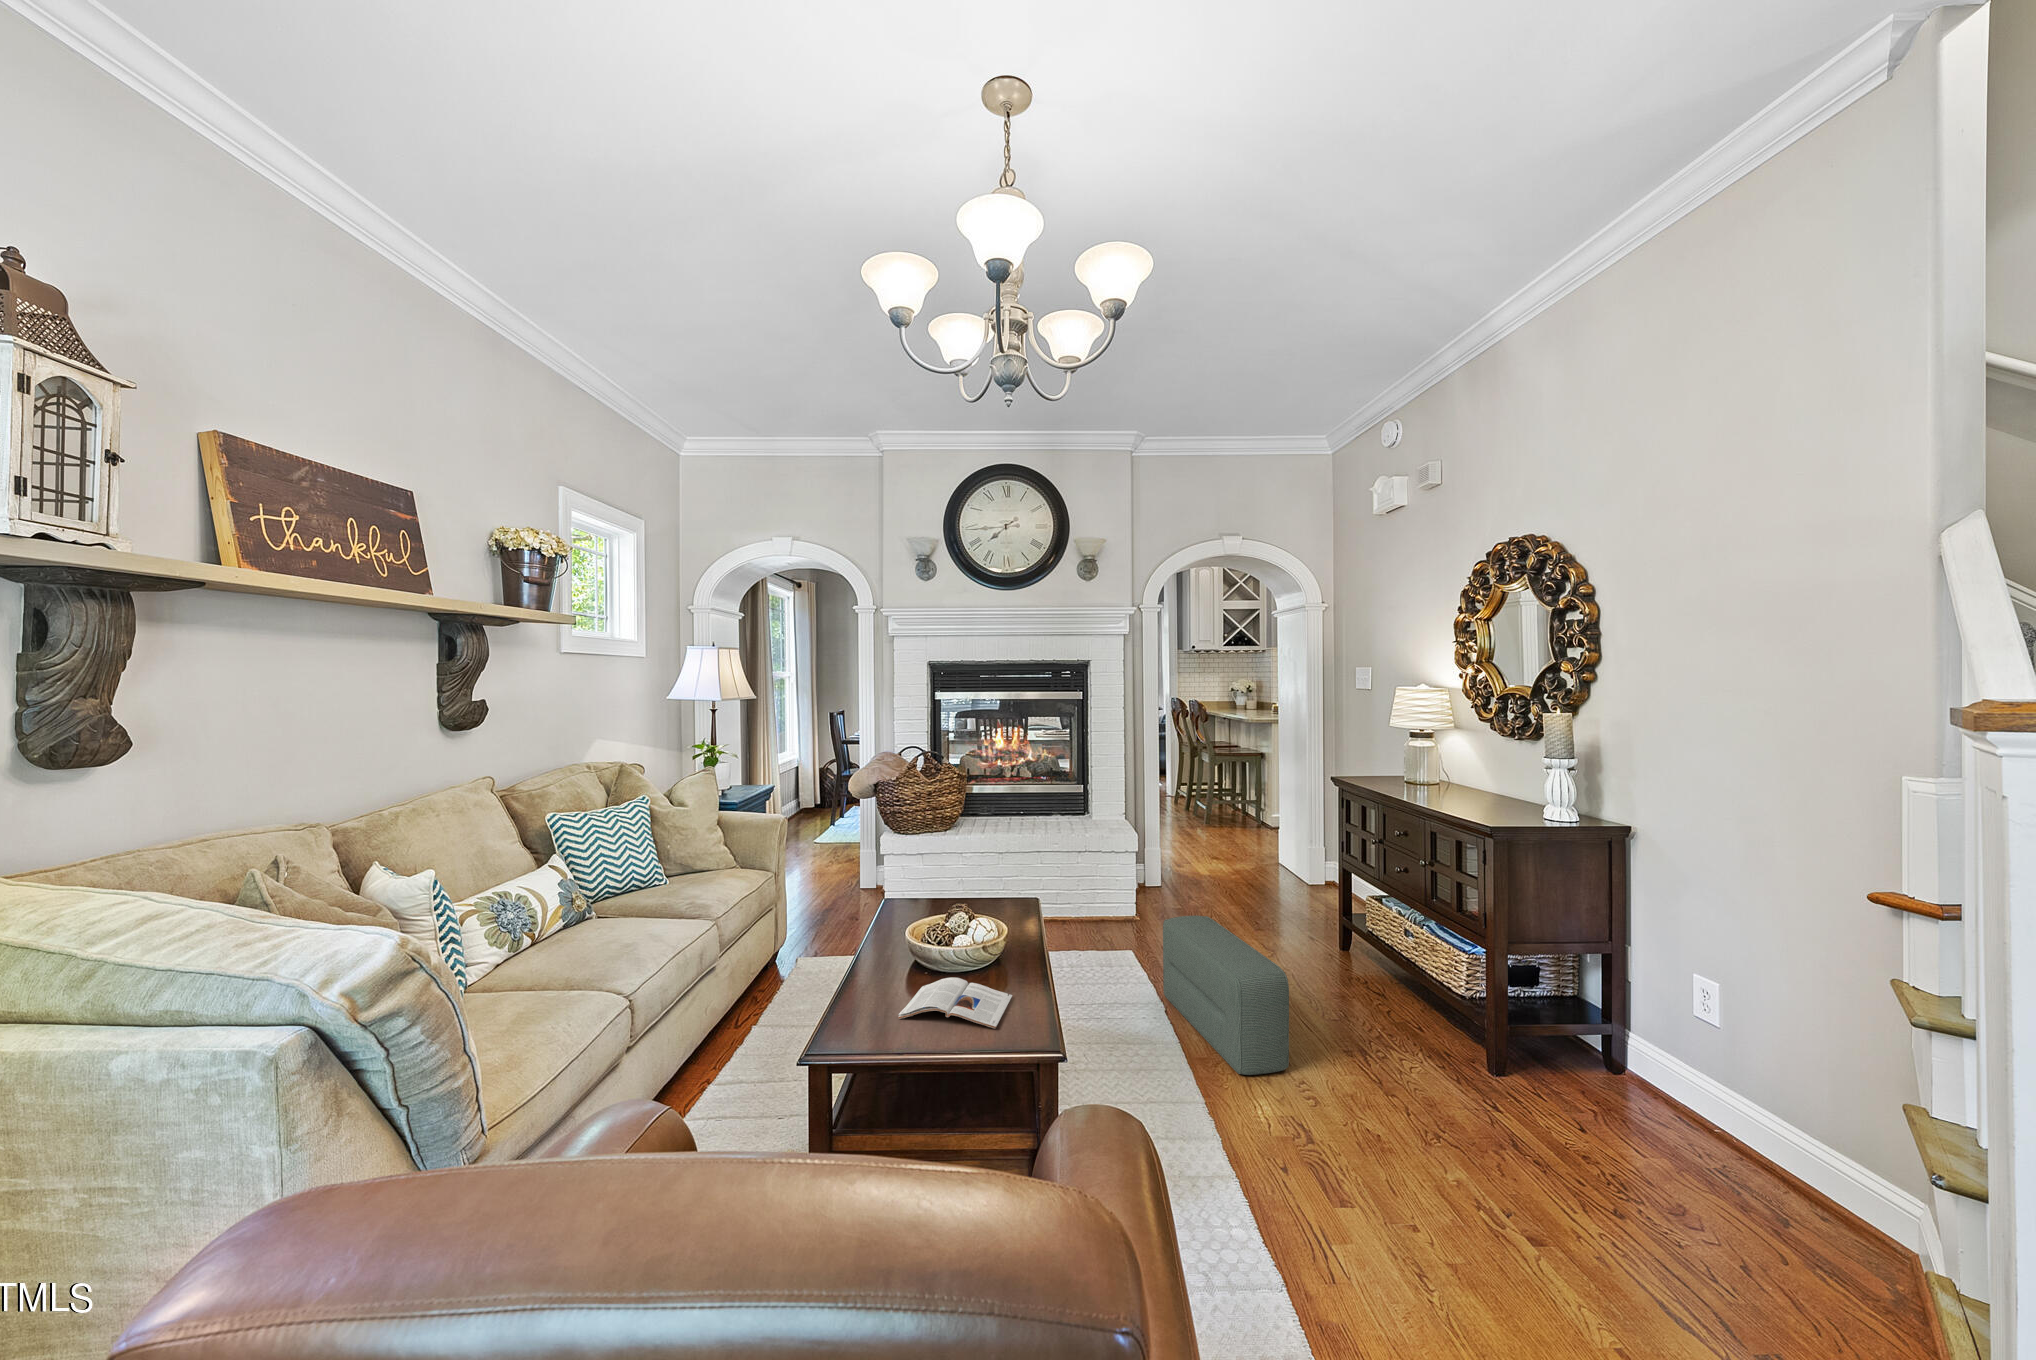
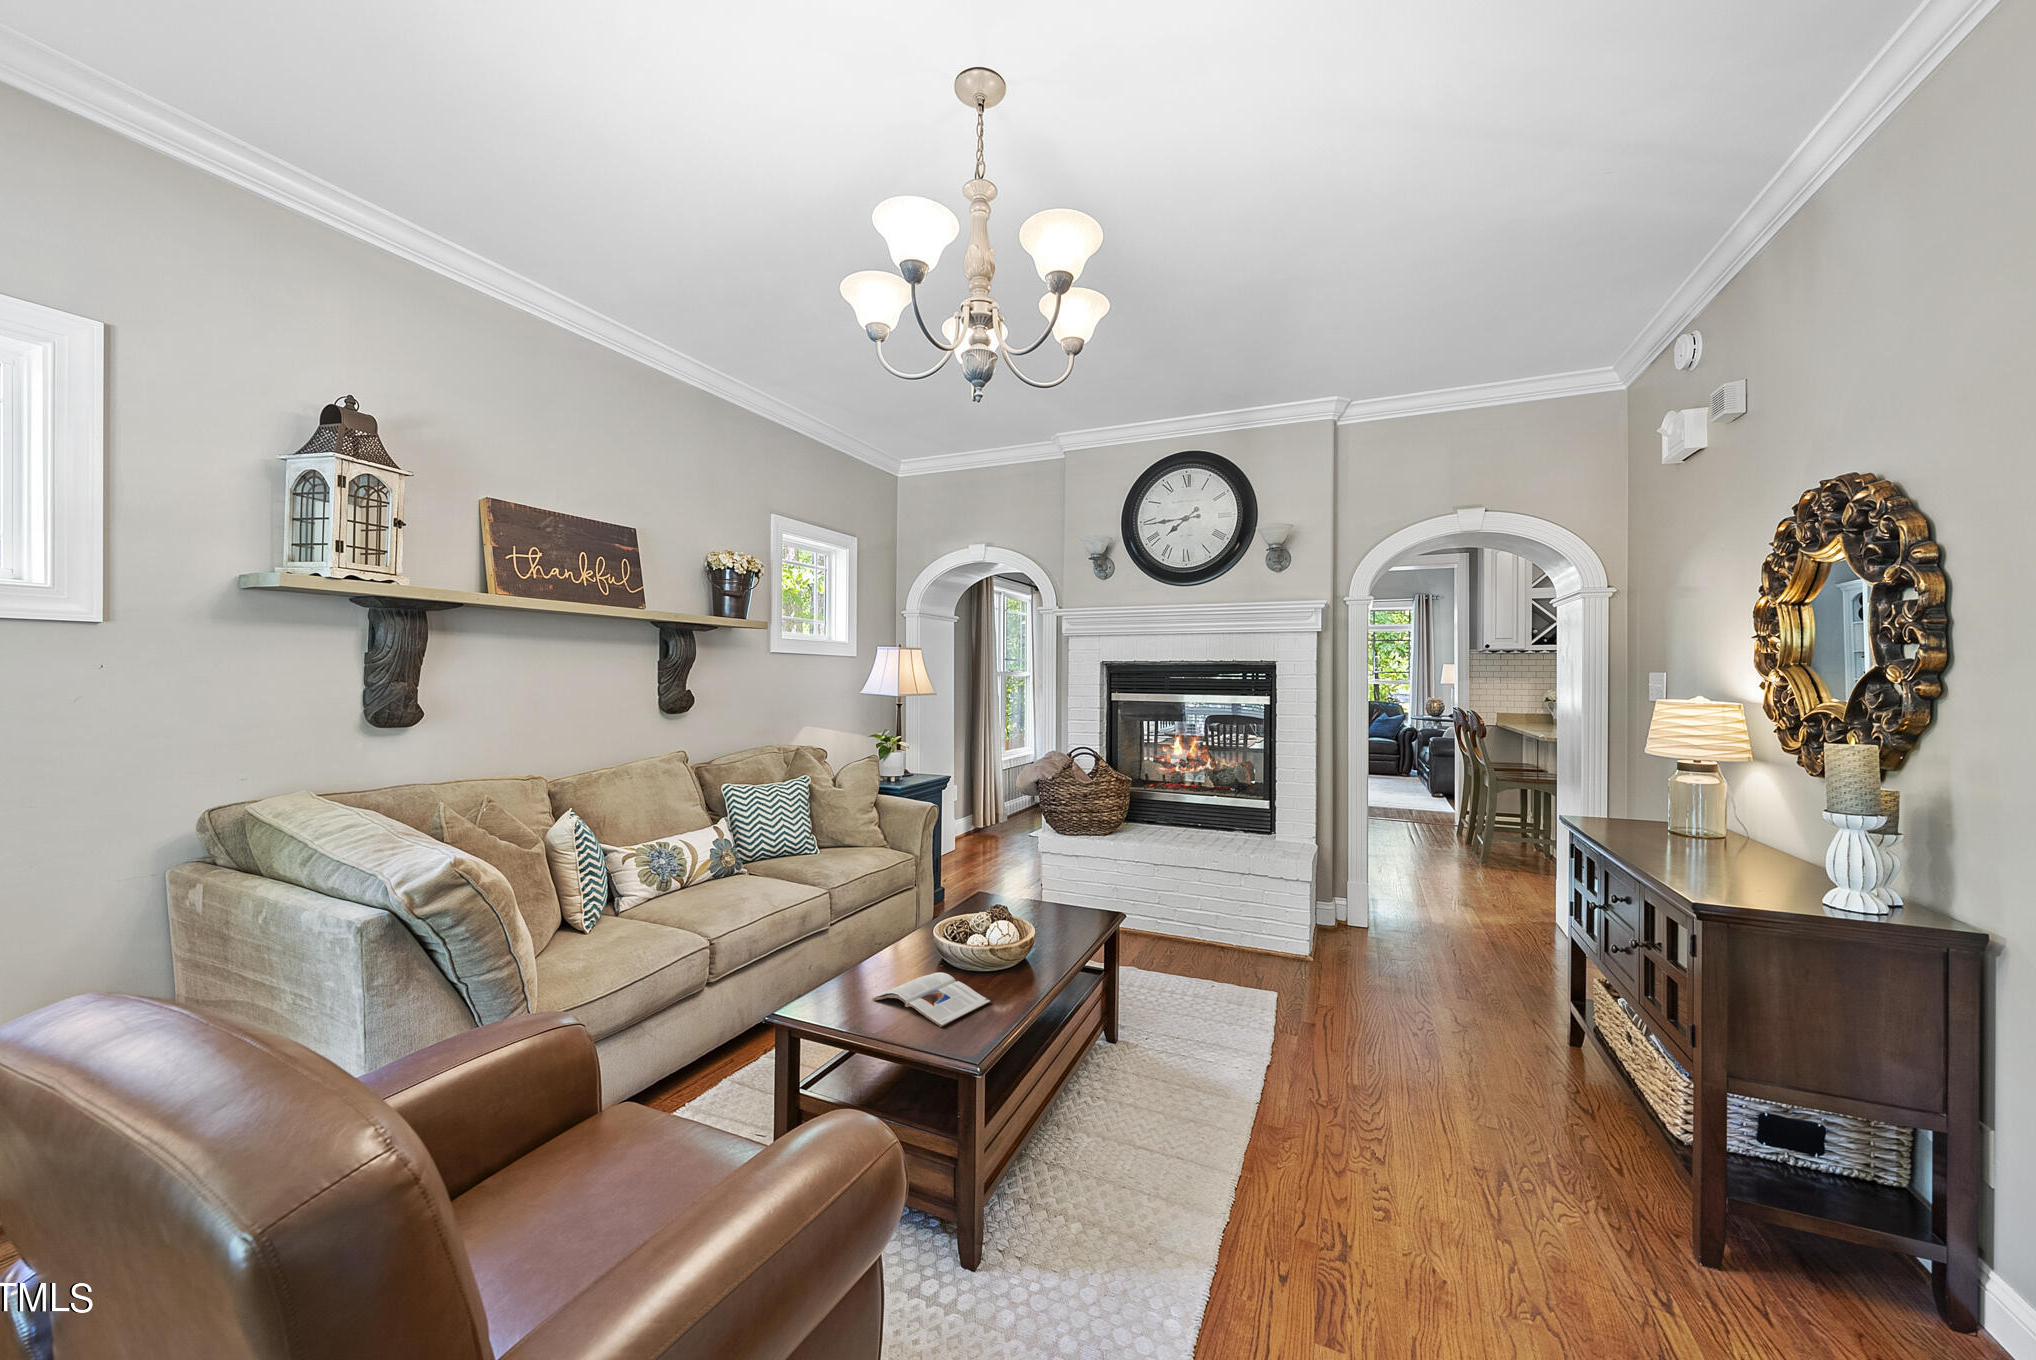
pouf: present [1163,916,1289,1075] -> none [1283,963,1379,1167]

